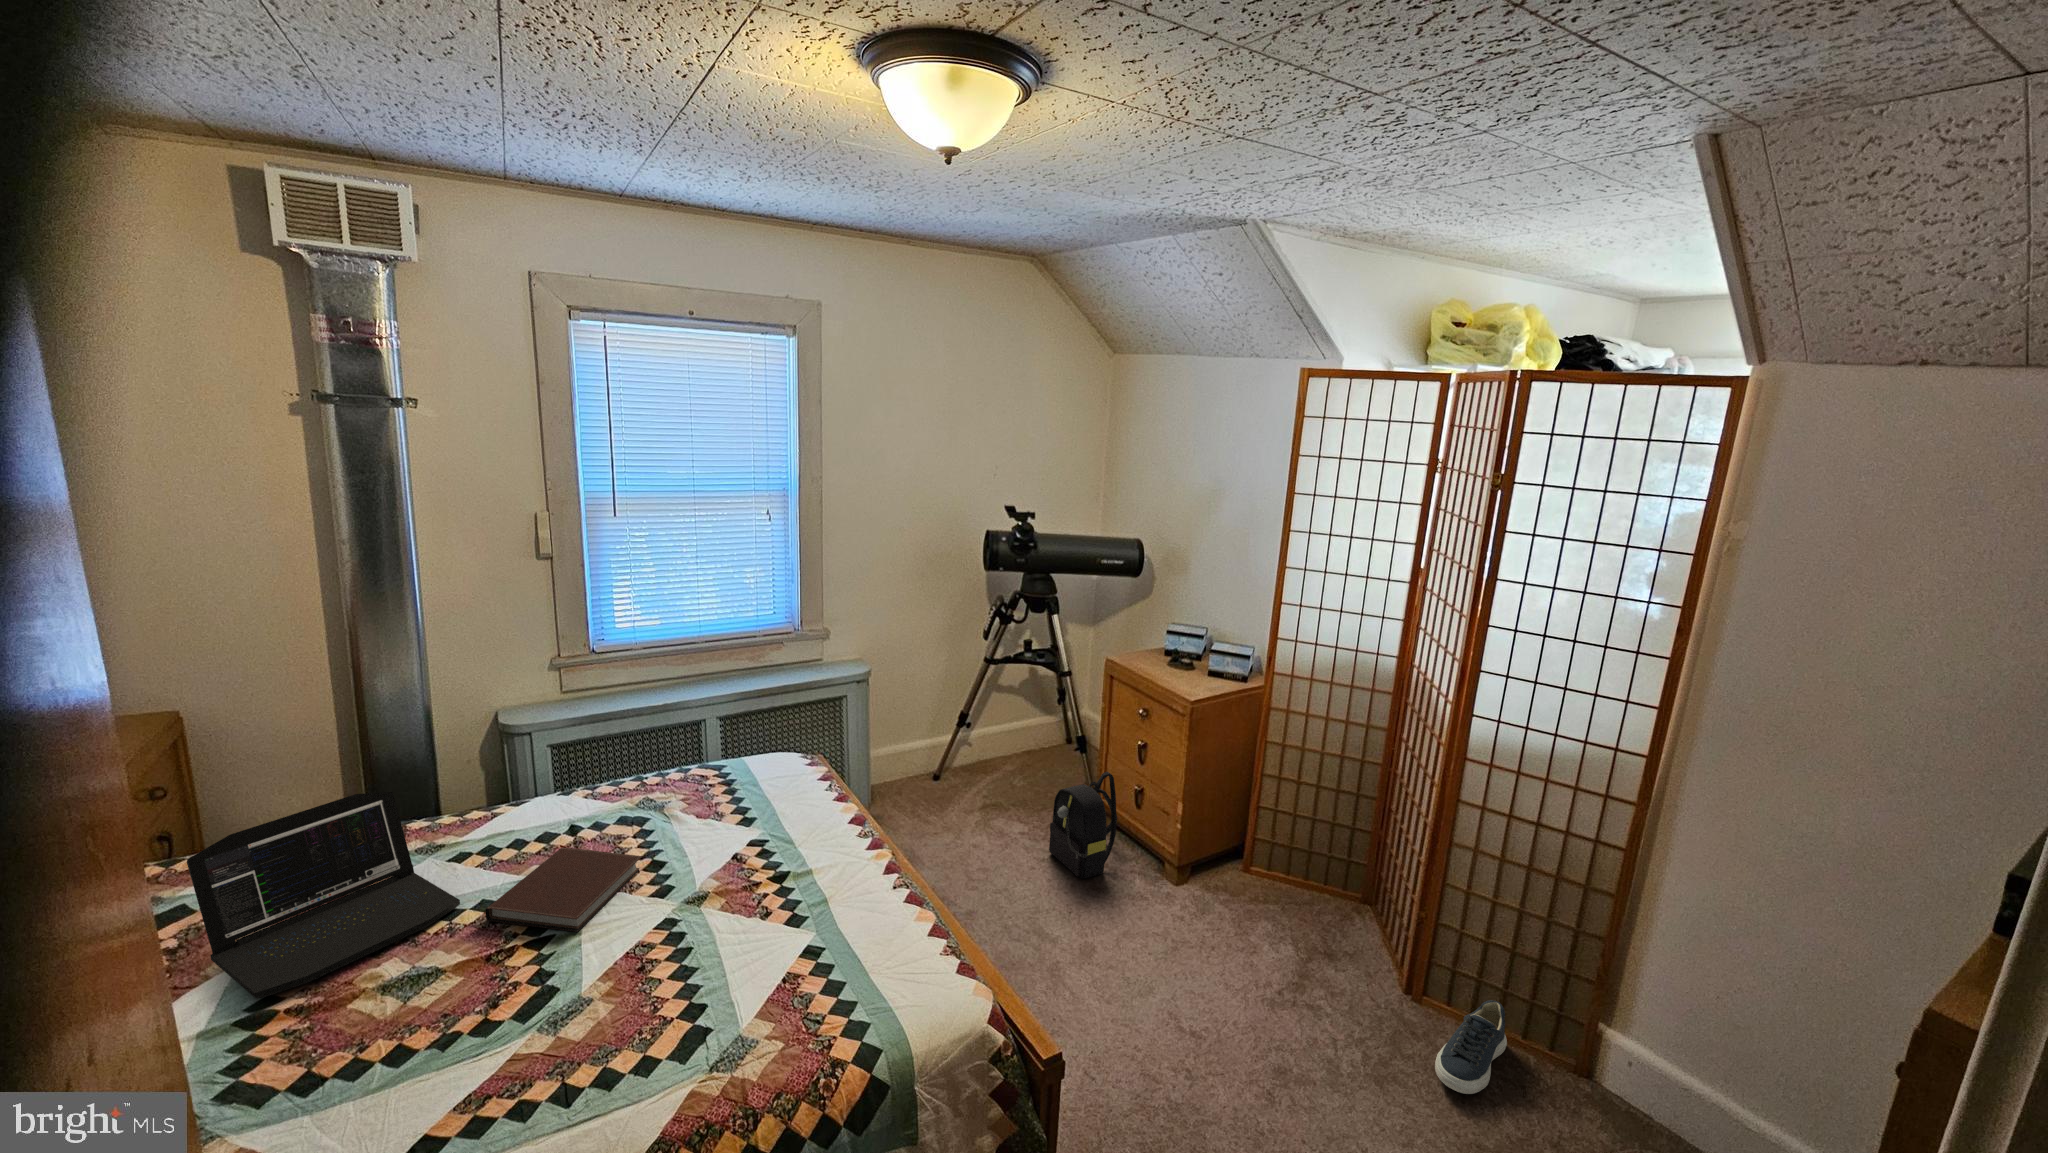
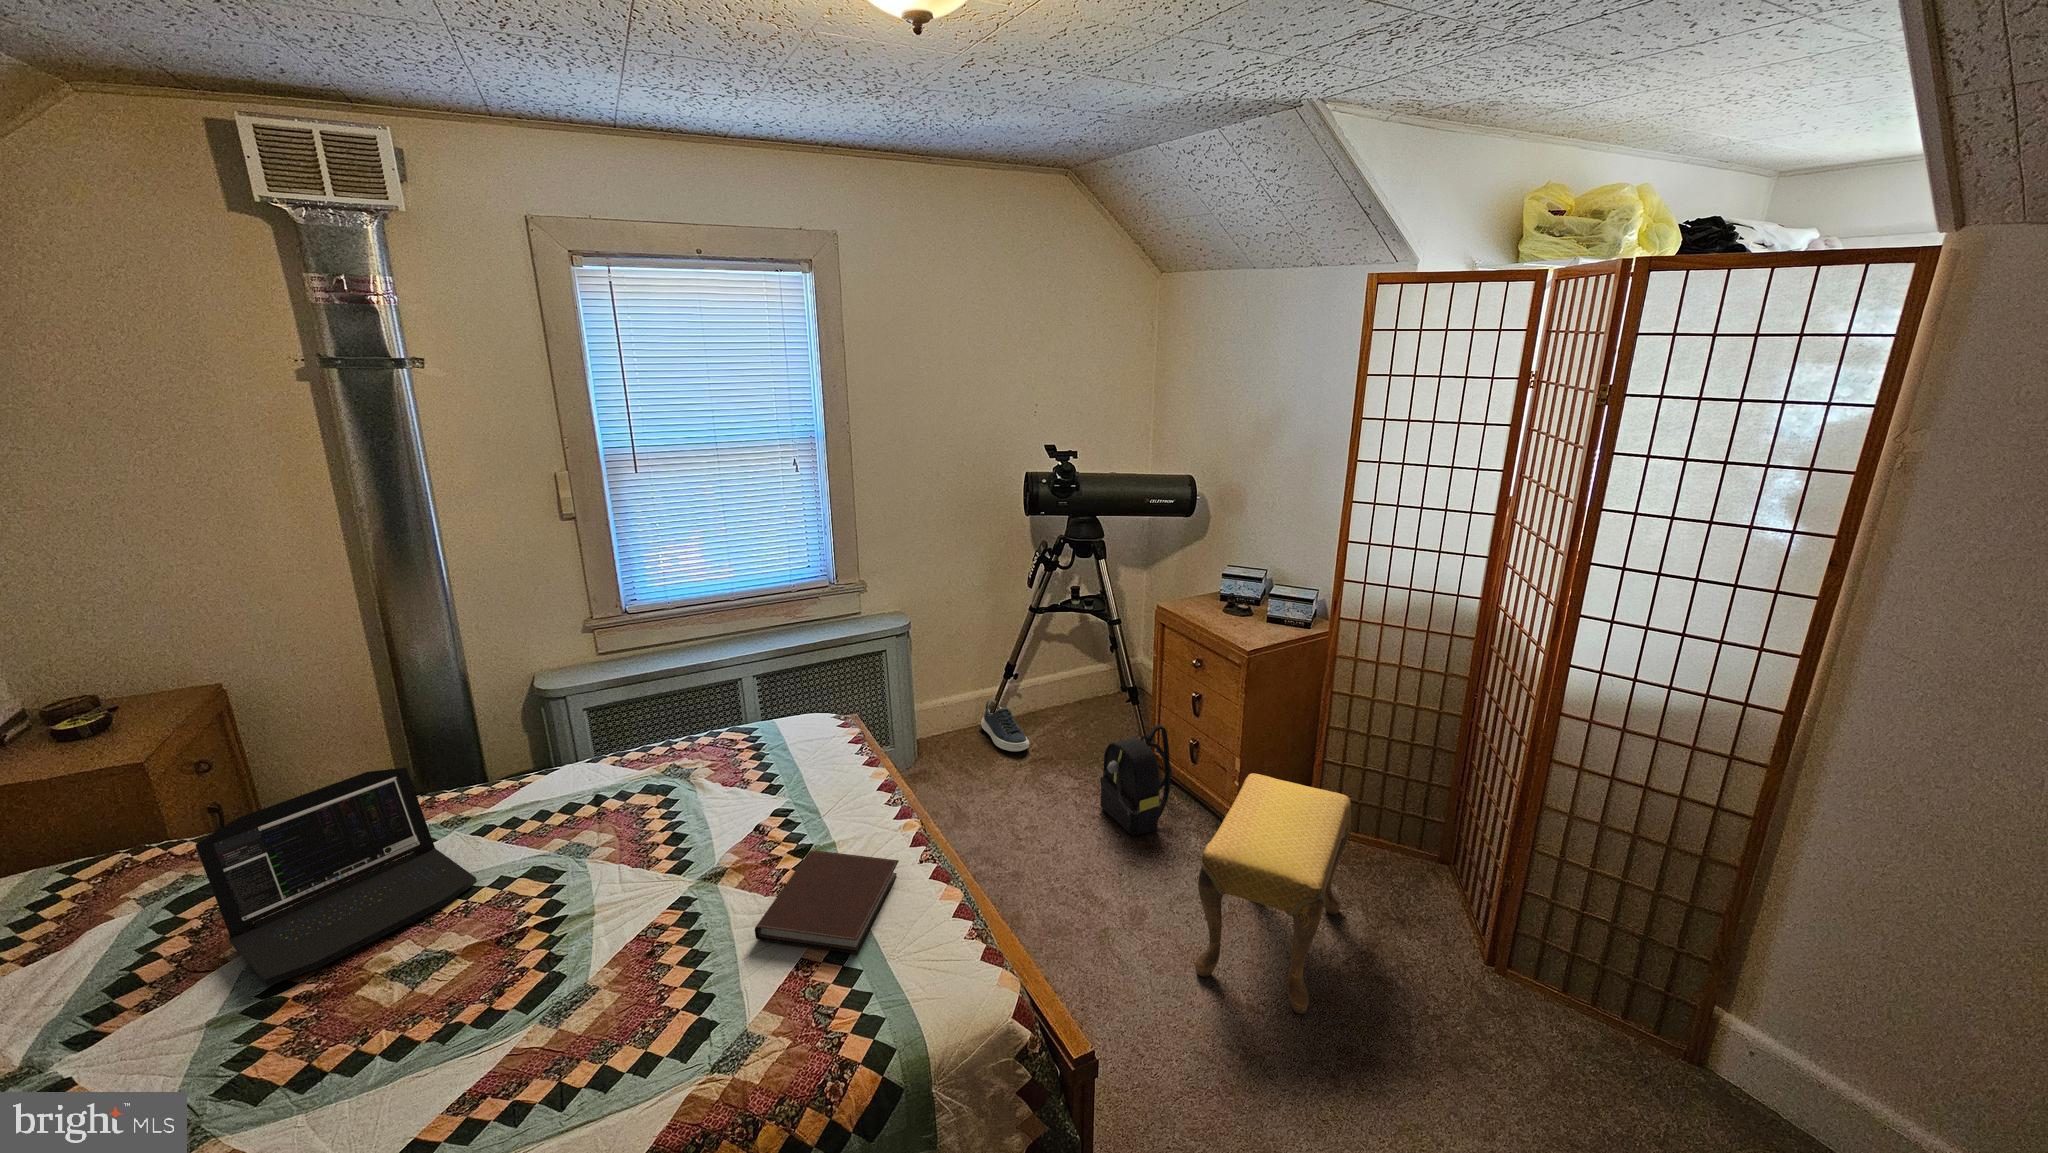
footstool: none [1142,816,1284,1040] -> present [1195,773,1351,1014]
notebook: present [485,848,642,932] -> present [755,850,899,954]
shoe: present [1435,1000,1507,1094] -> present [981,700,1029,751]

